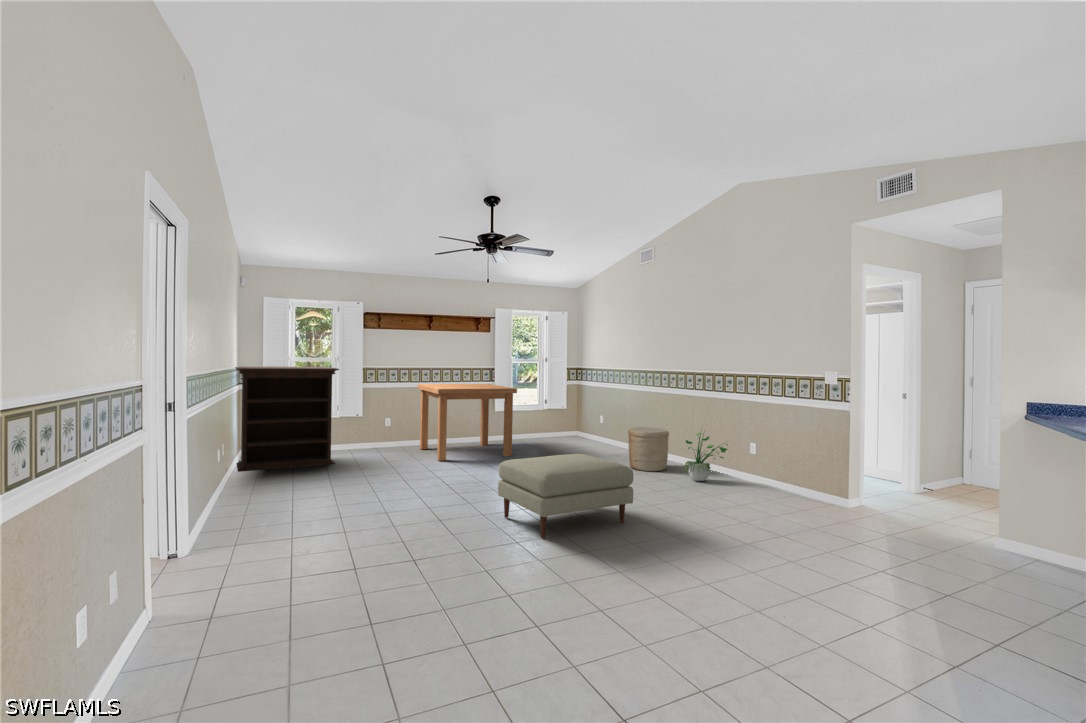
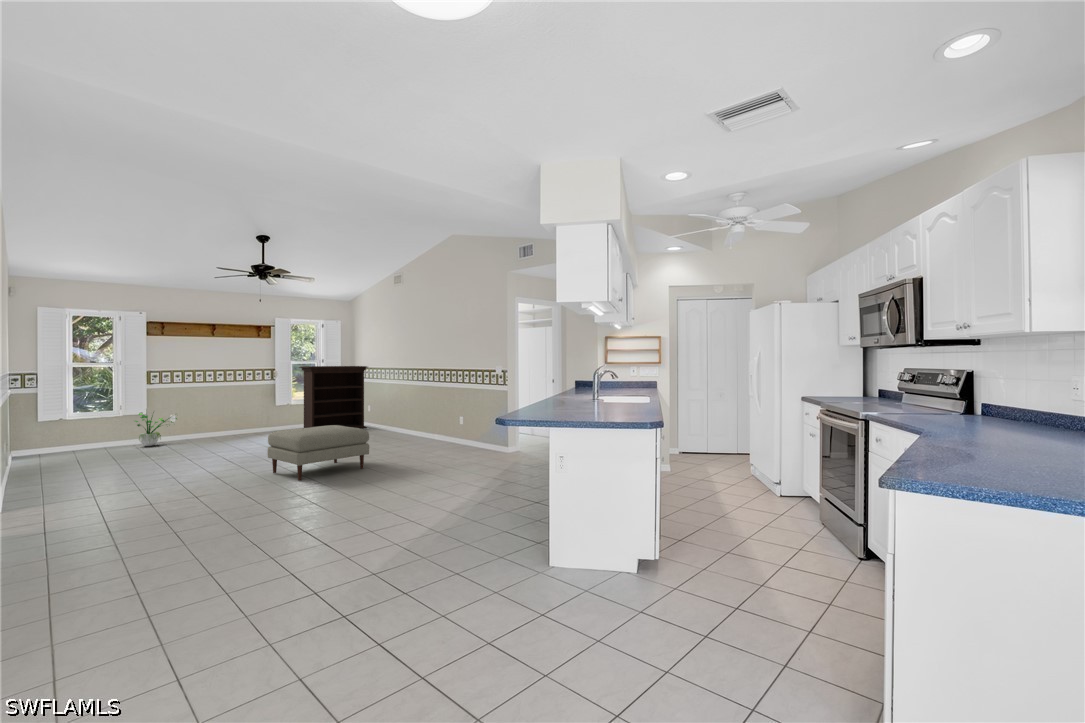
bookshelf: present [235,366,339,472] -> present [299,366,368,429]
dining table: present [418,384,517,461] -> none [202,382,294,446]
woven basket: present [628,427,669,472] -> none [383,409,414,440]
potted plant: present [684,433,727,481] -> present [135,412,177,446]

